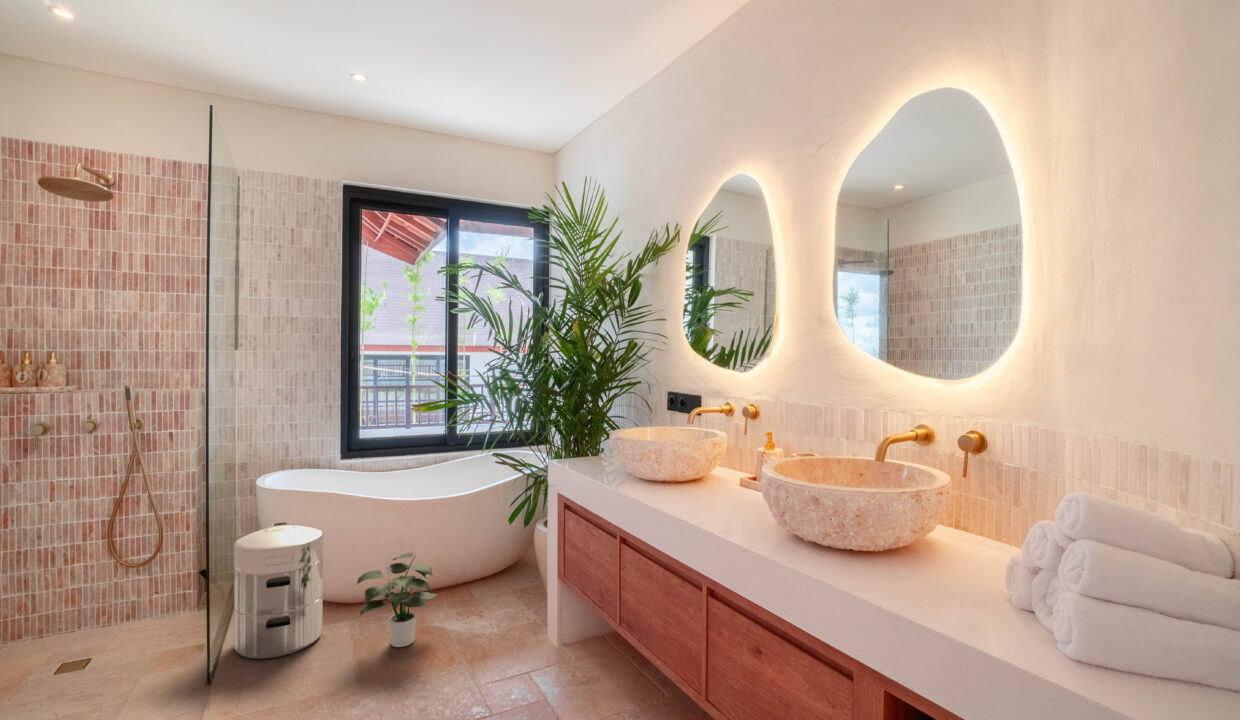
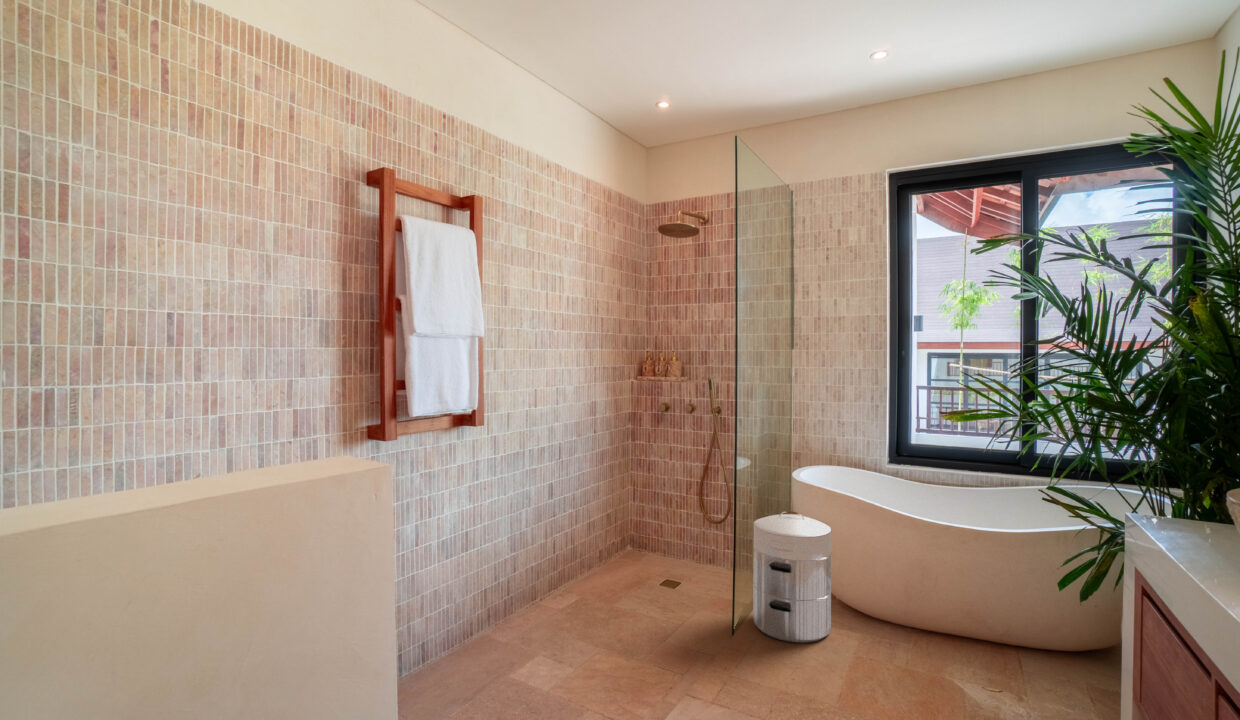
potted plant: present [356,553,437,647] -> none [848,580,952,689]

